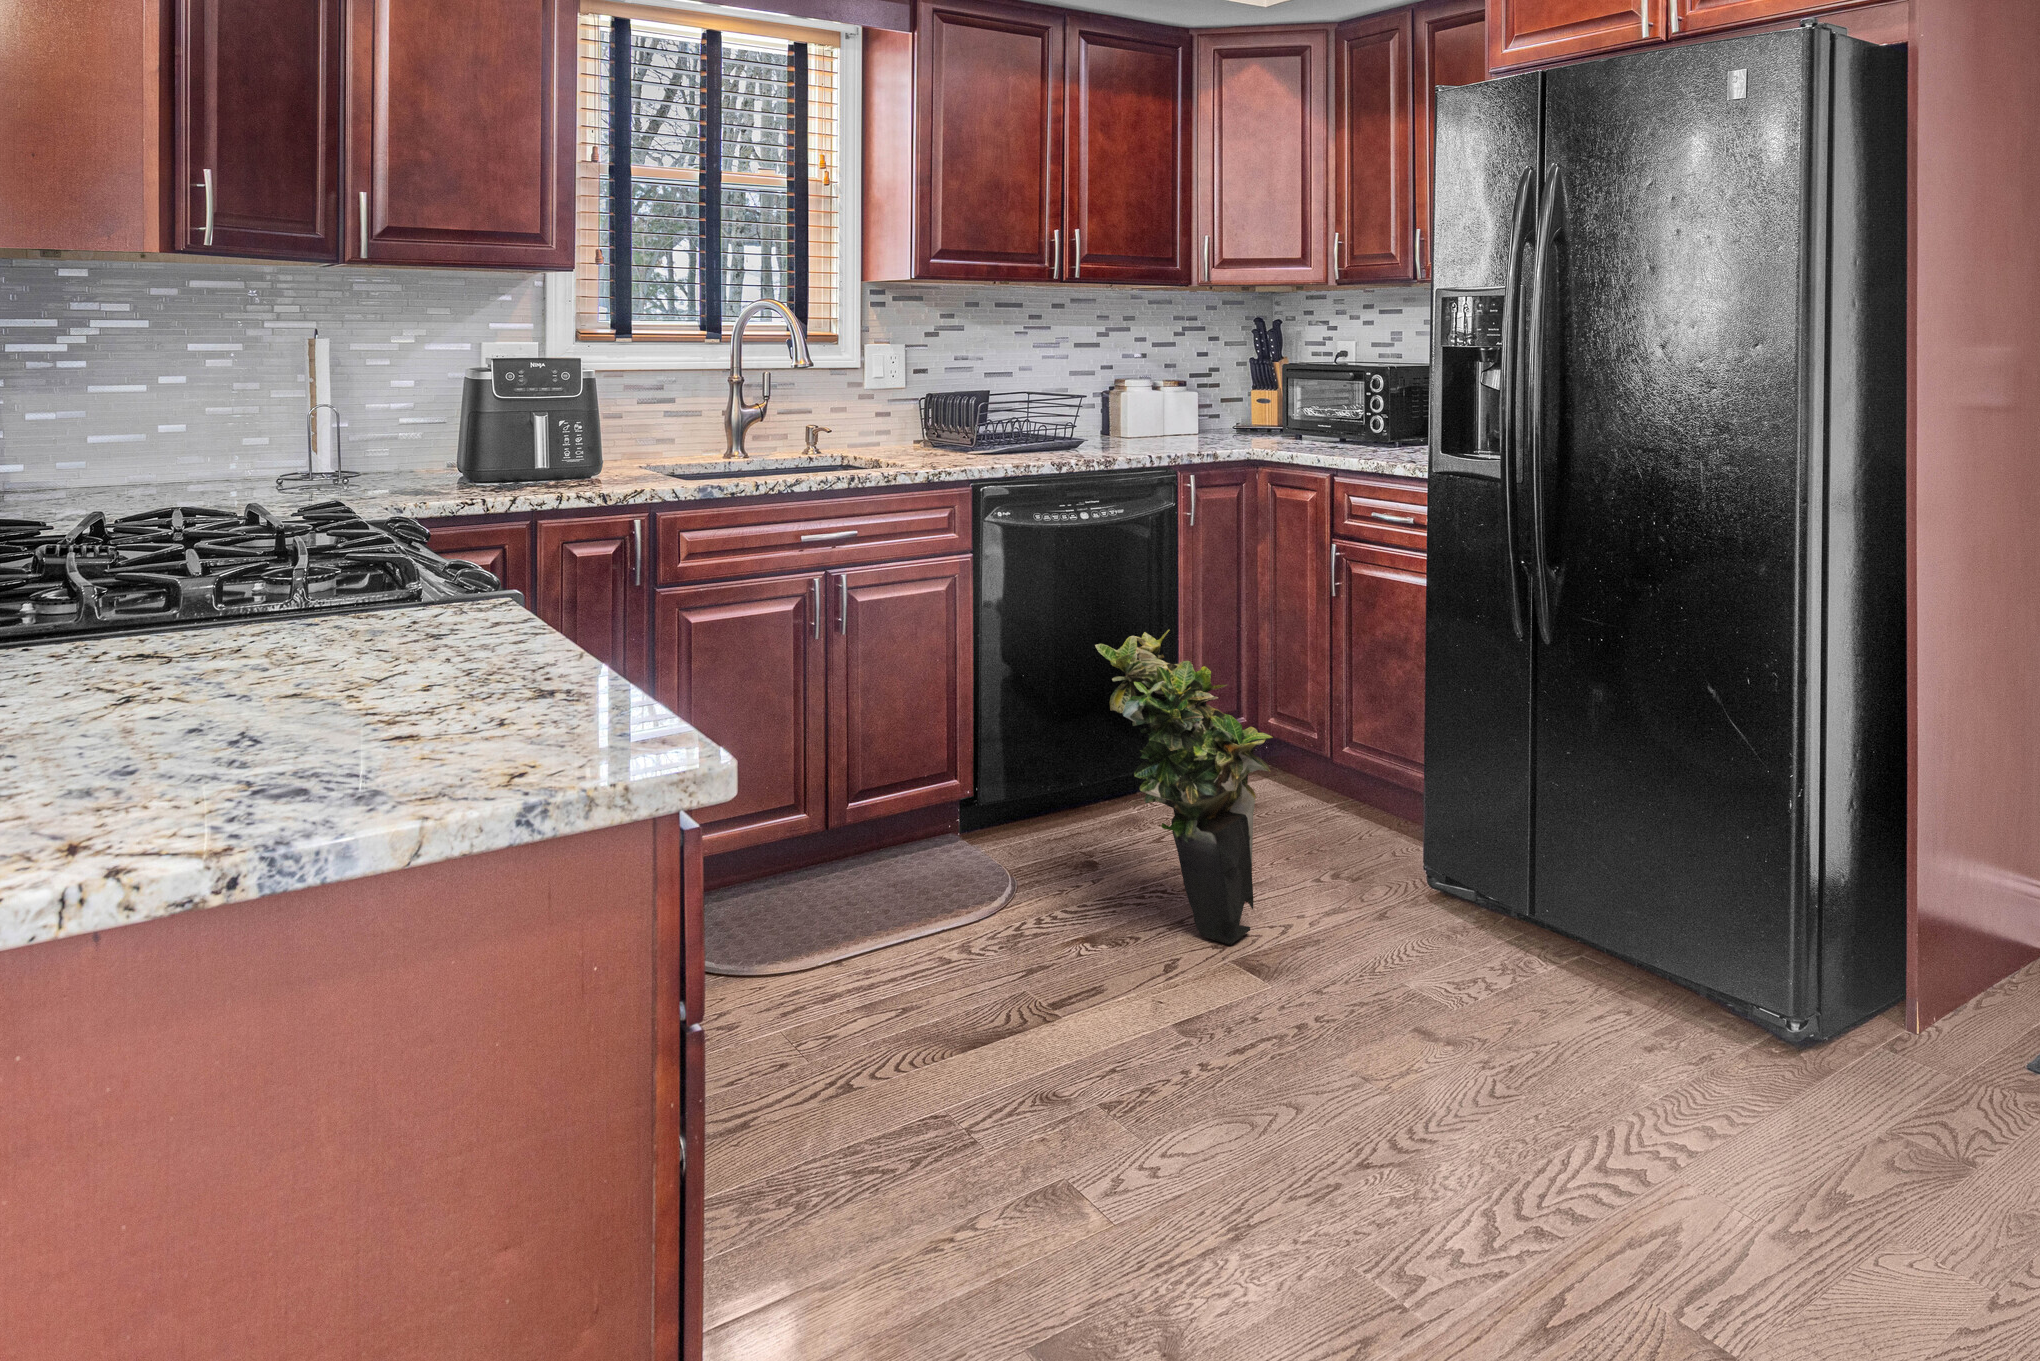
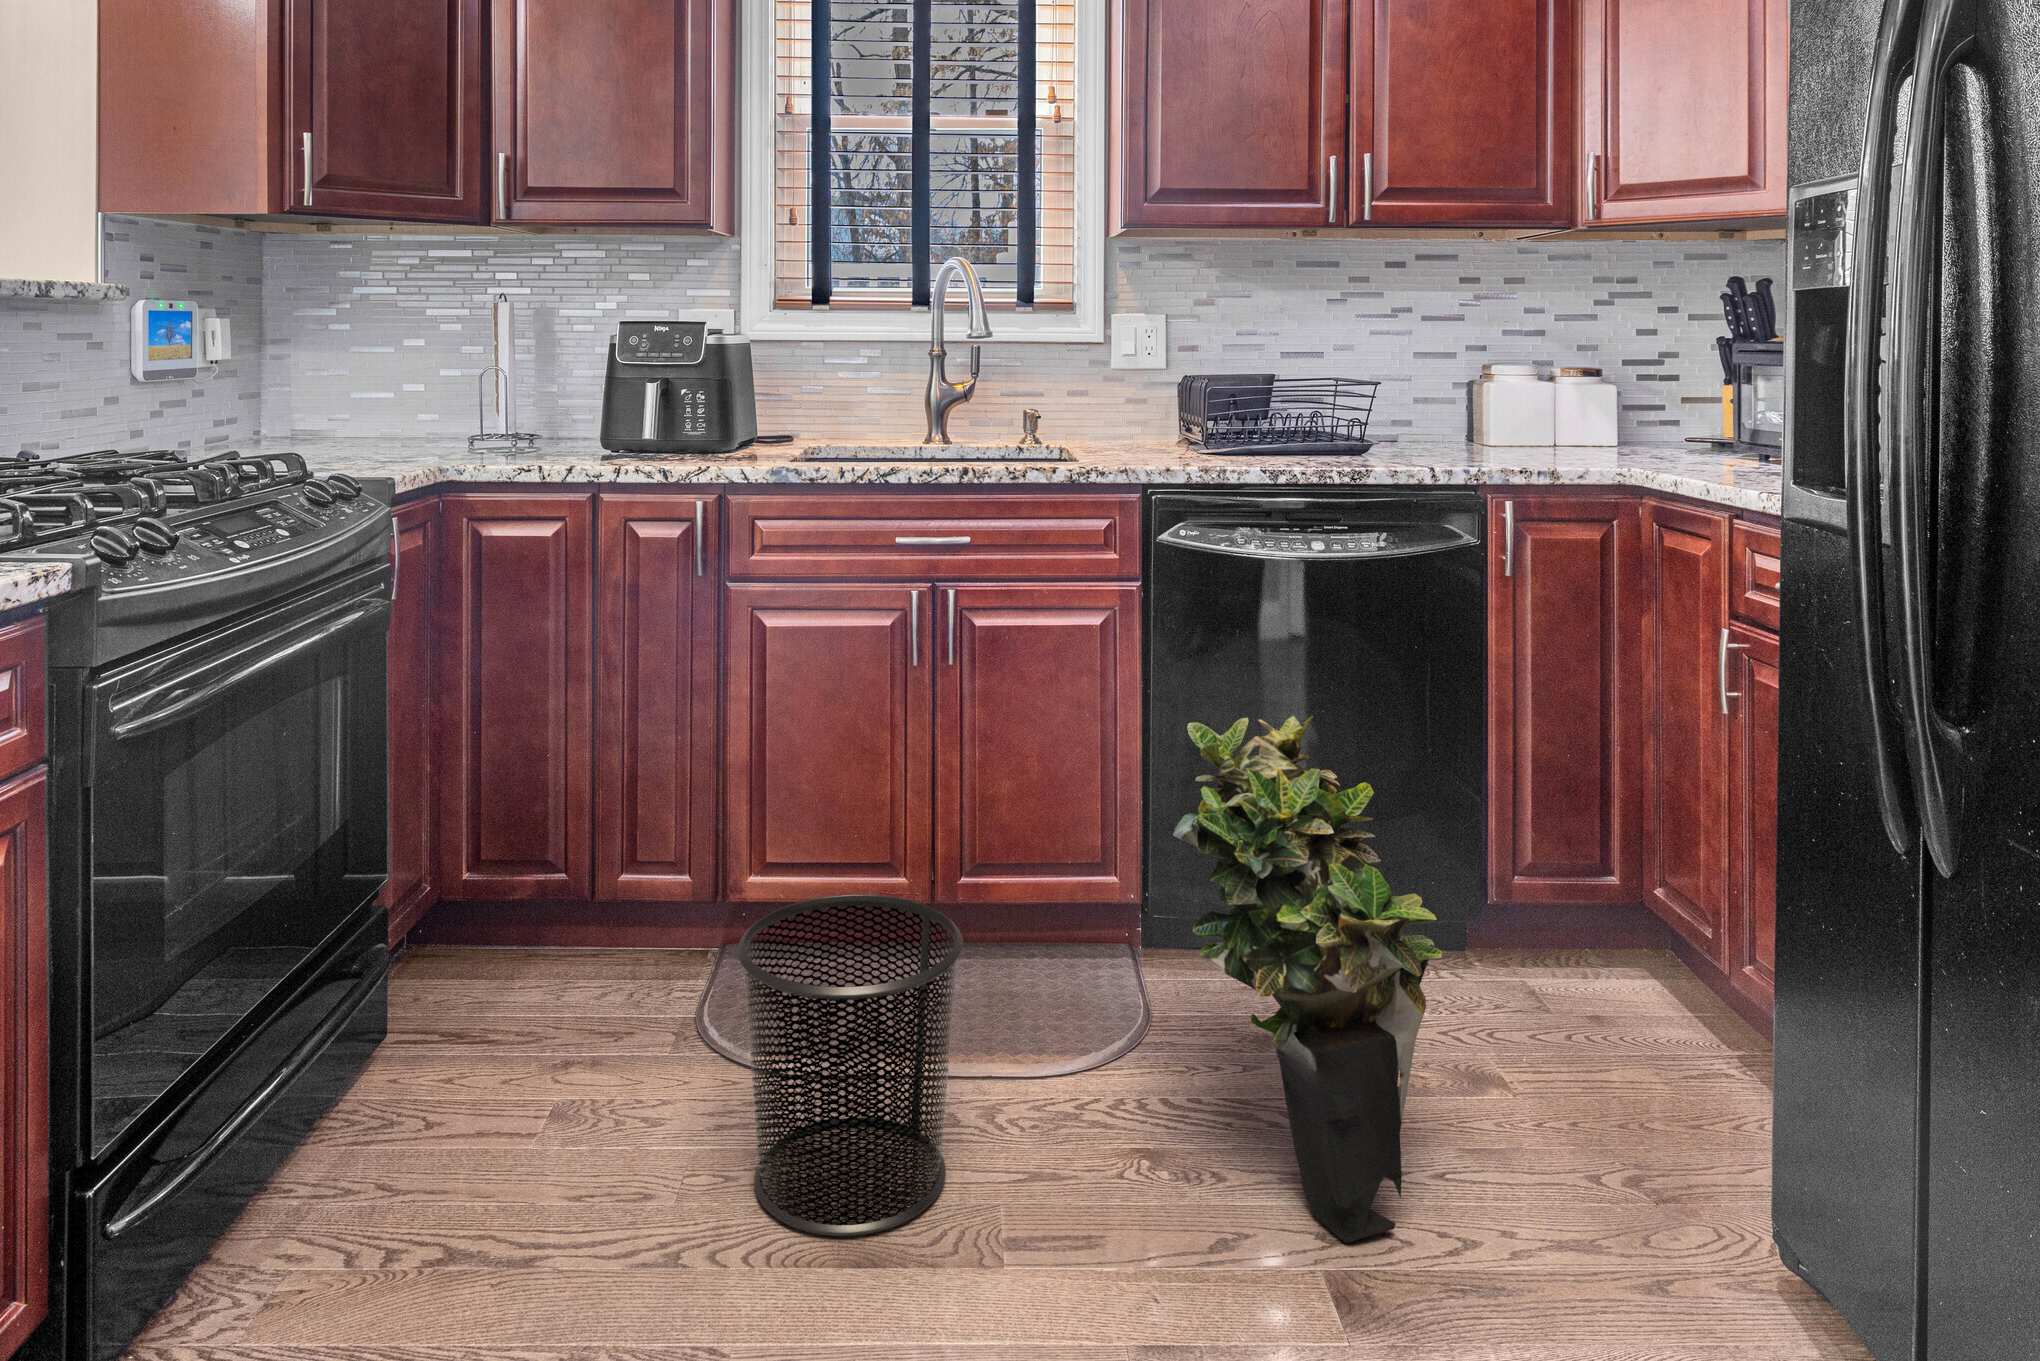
waste bin: none [839,802,1005,1040] -> present [737,894,963,1236]

